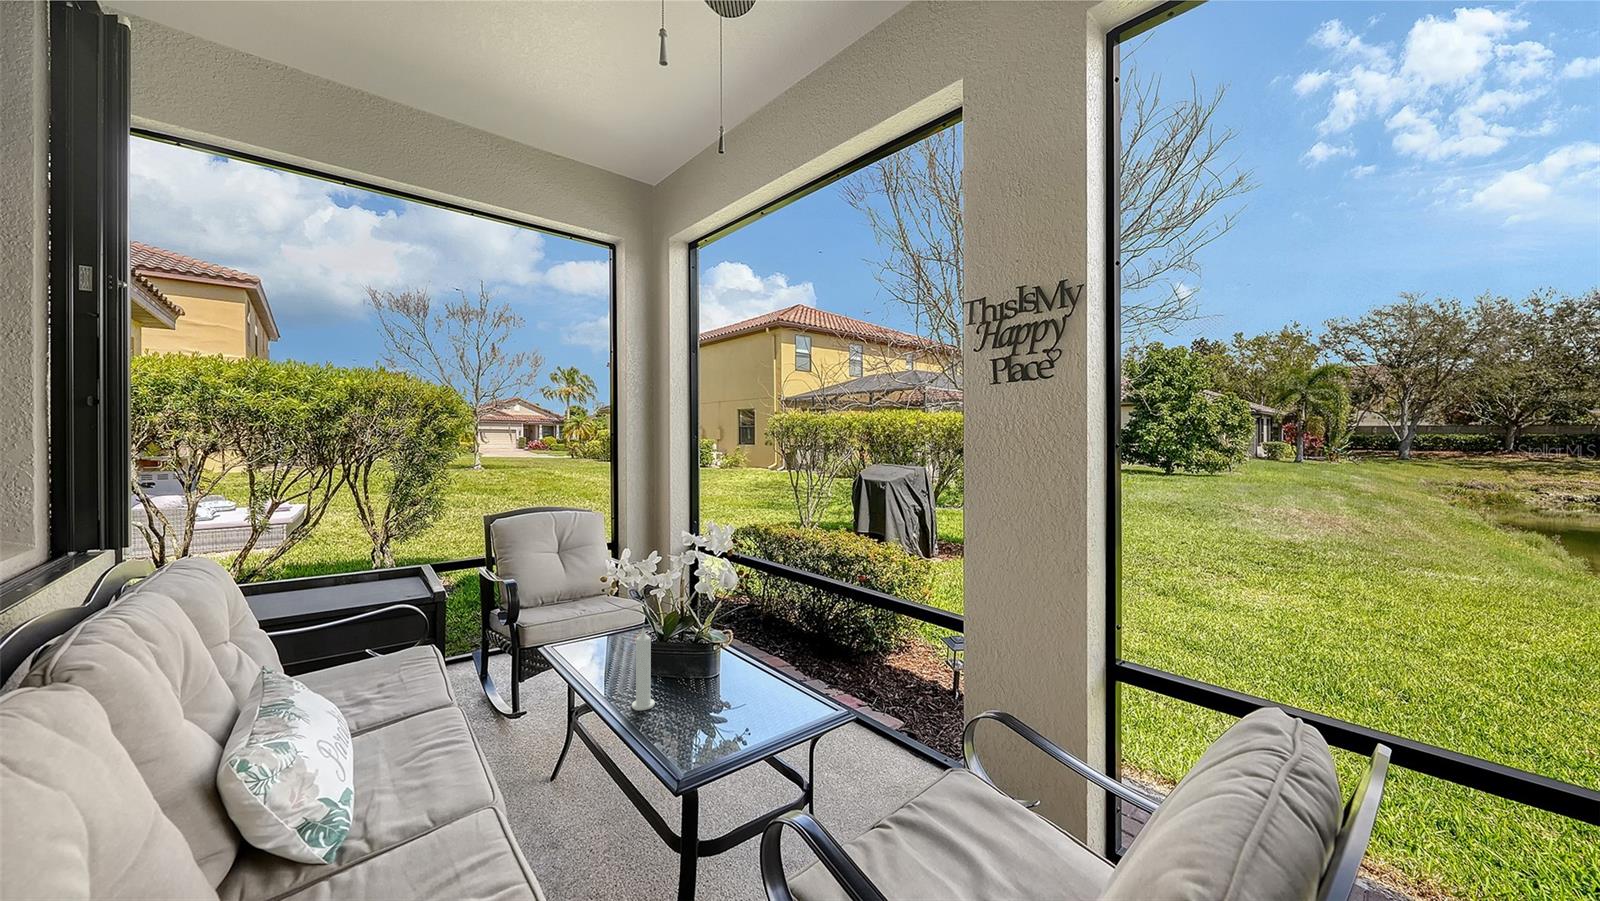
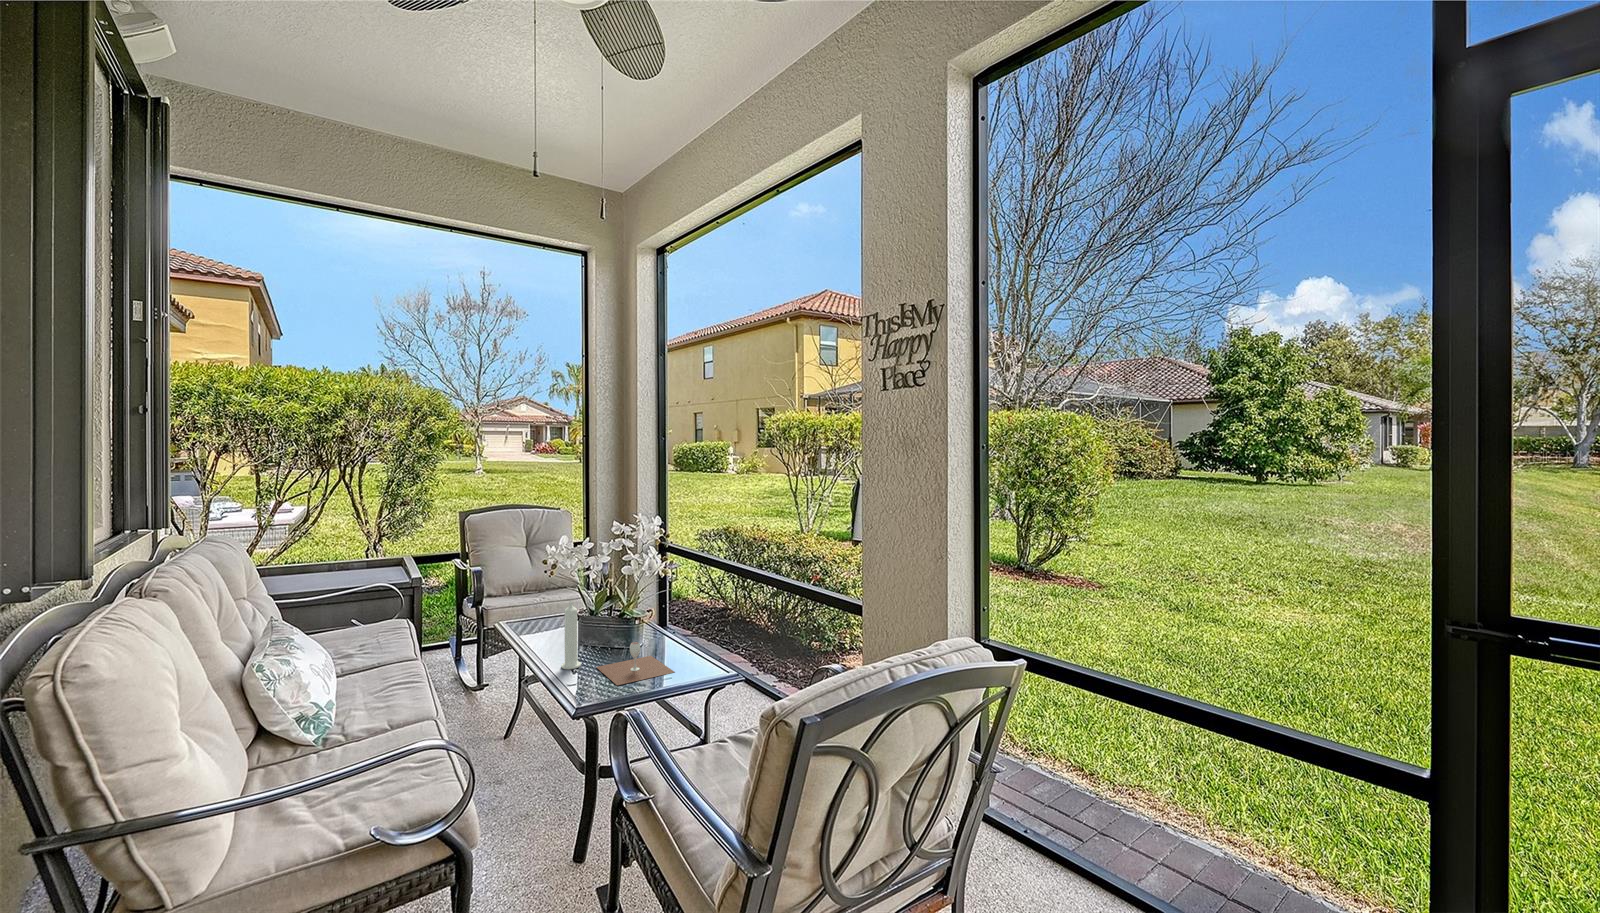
wine glass: none [674,676,771,735] -> present [596,642,674,685]

